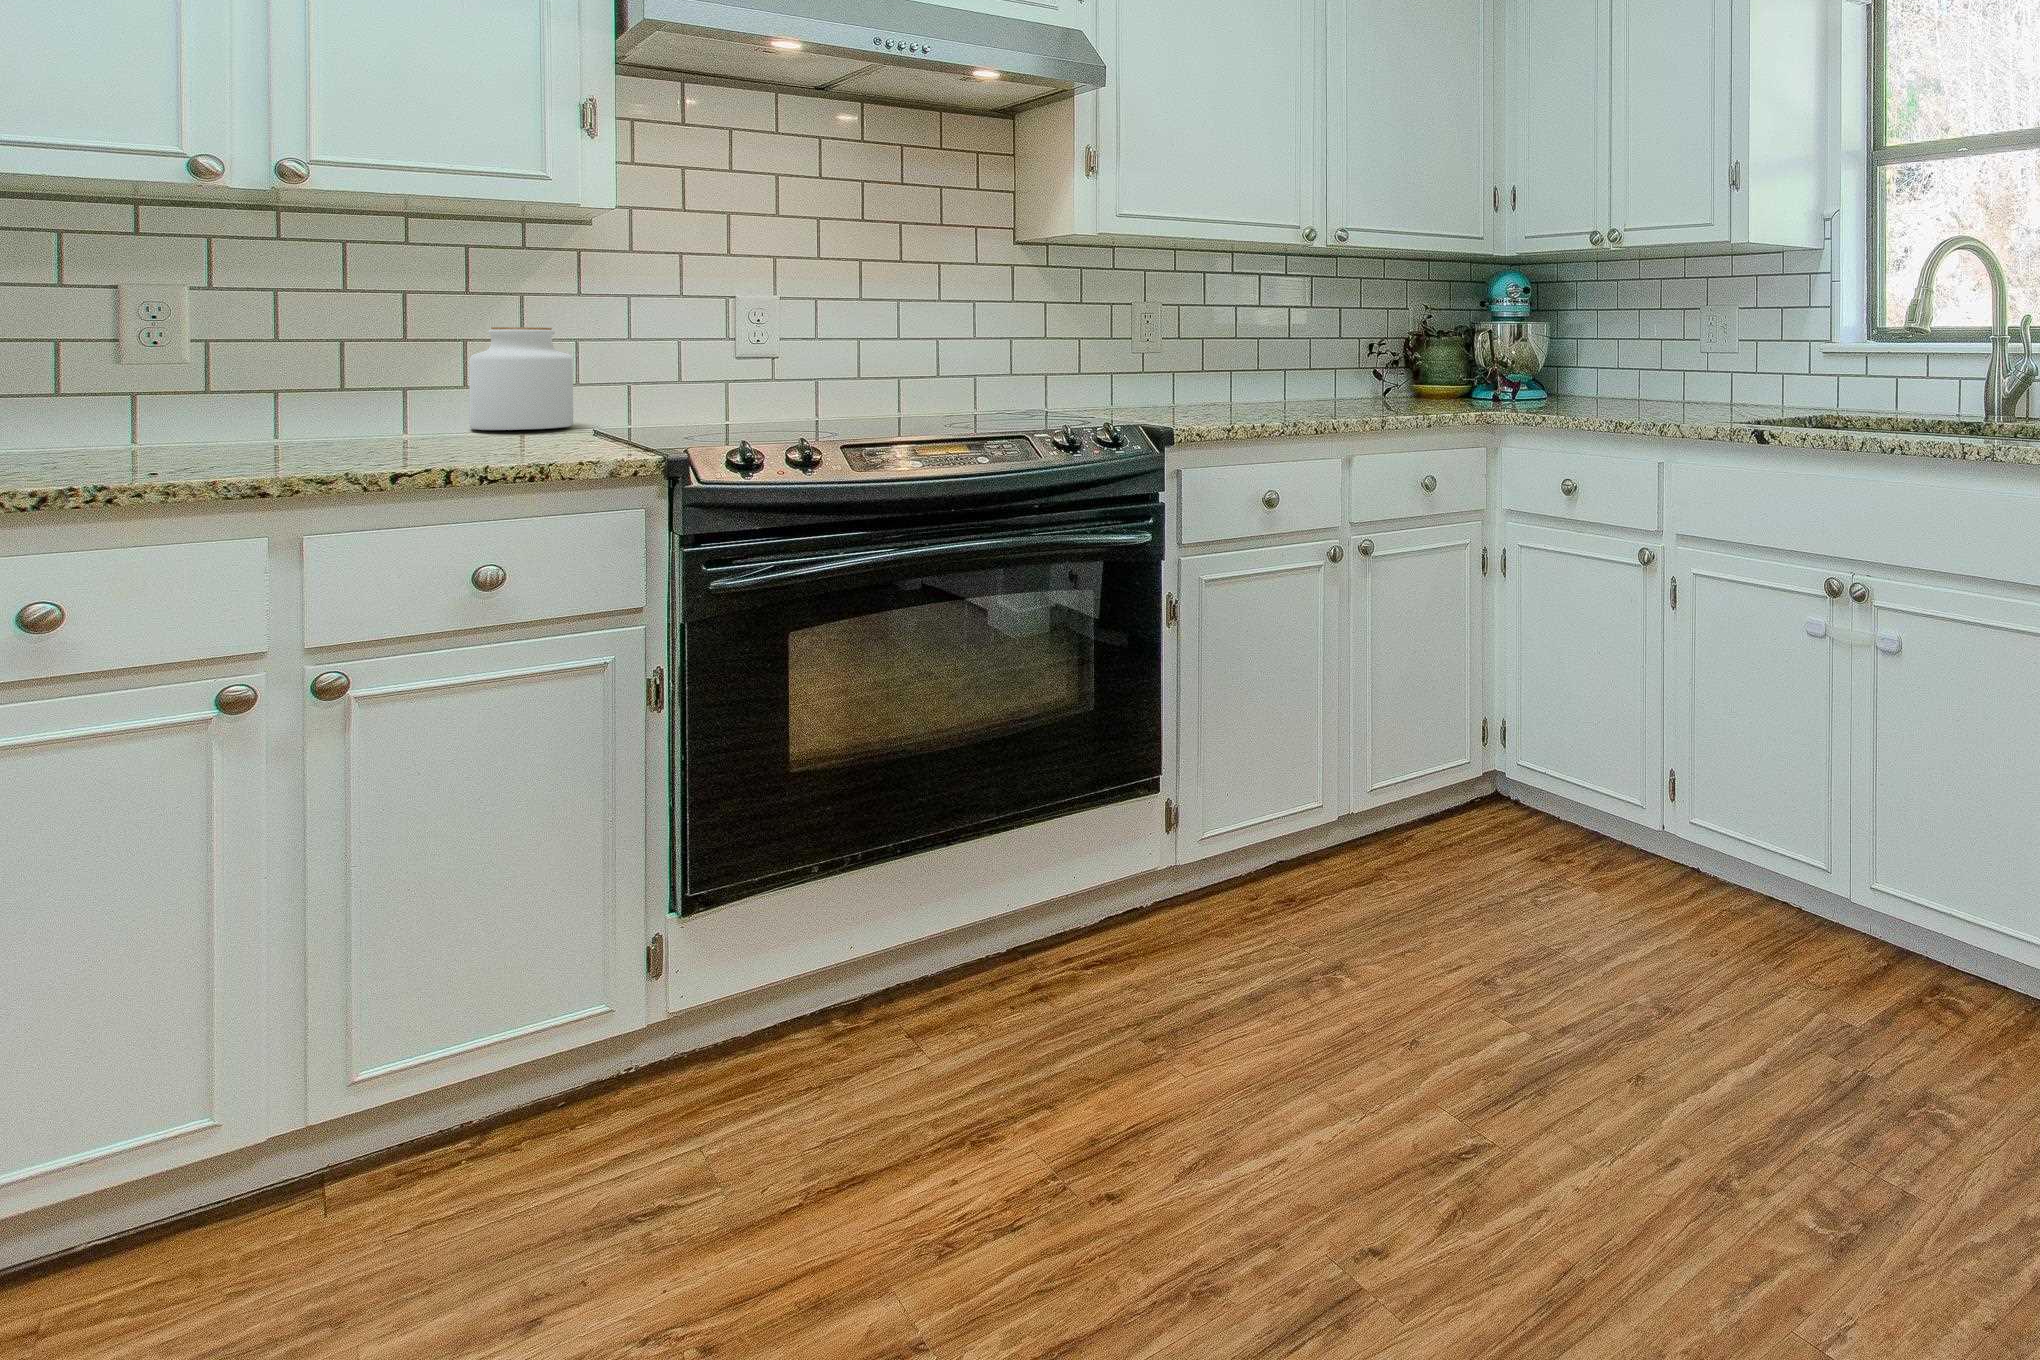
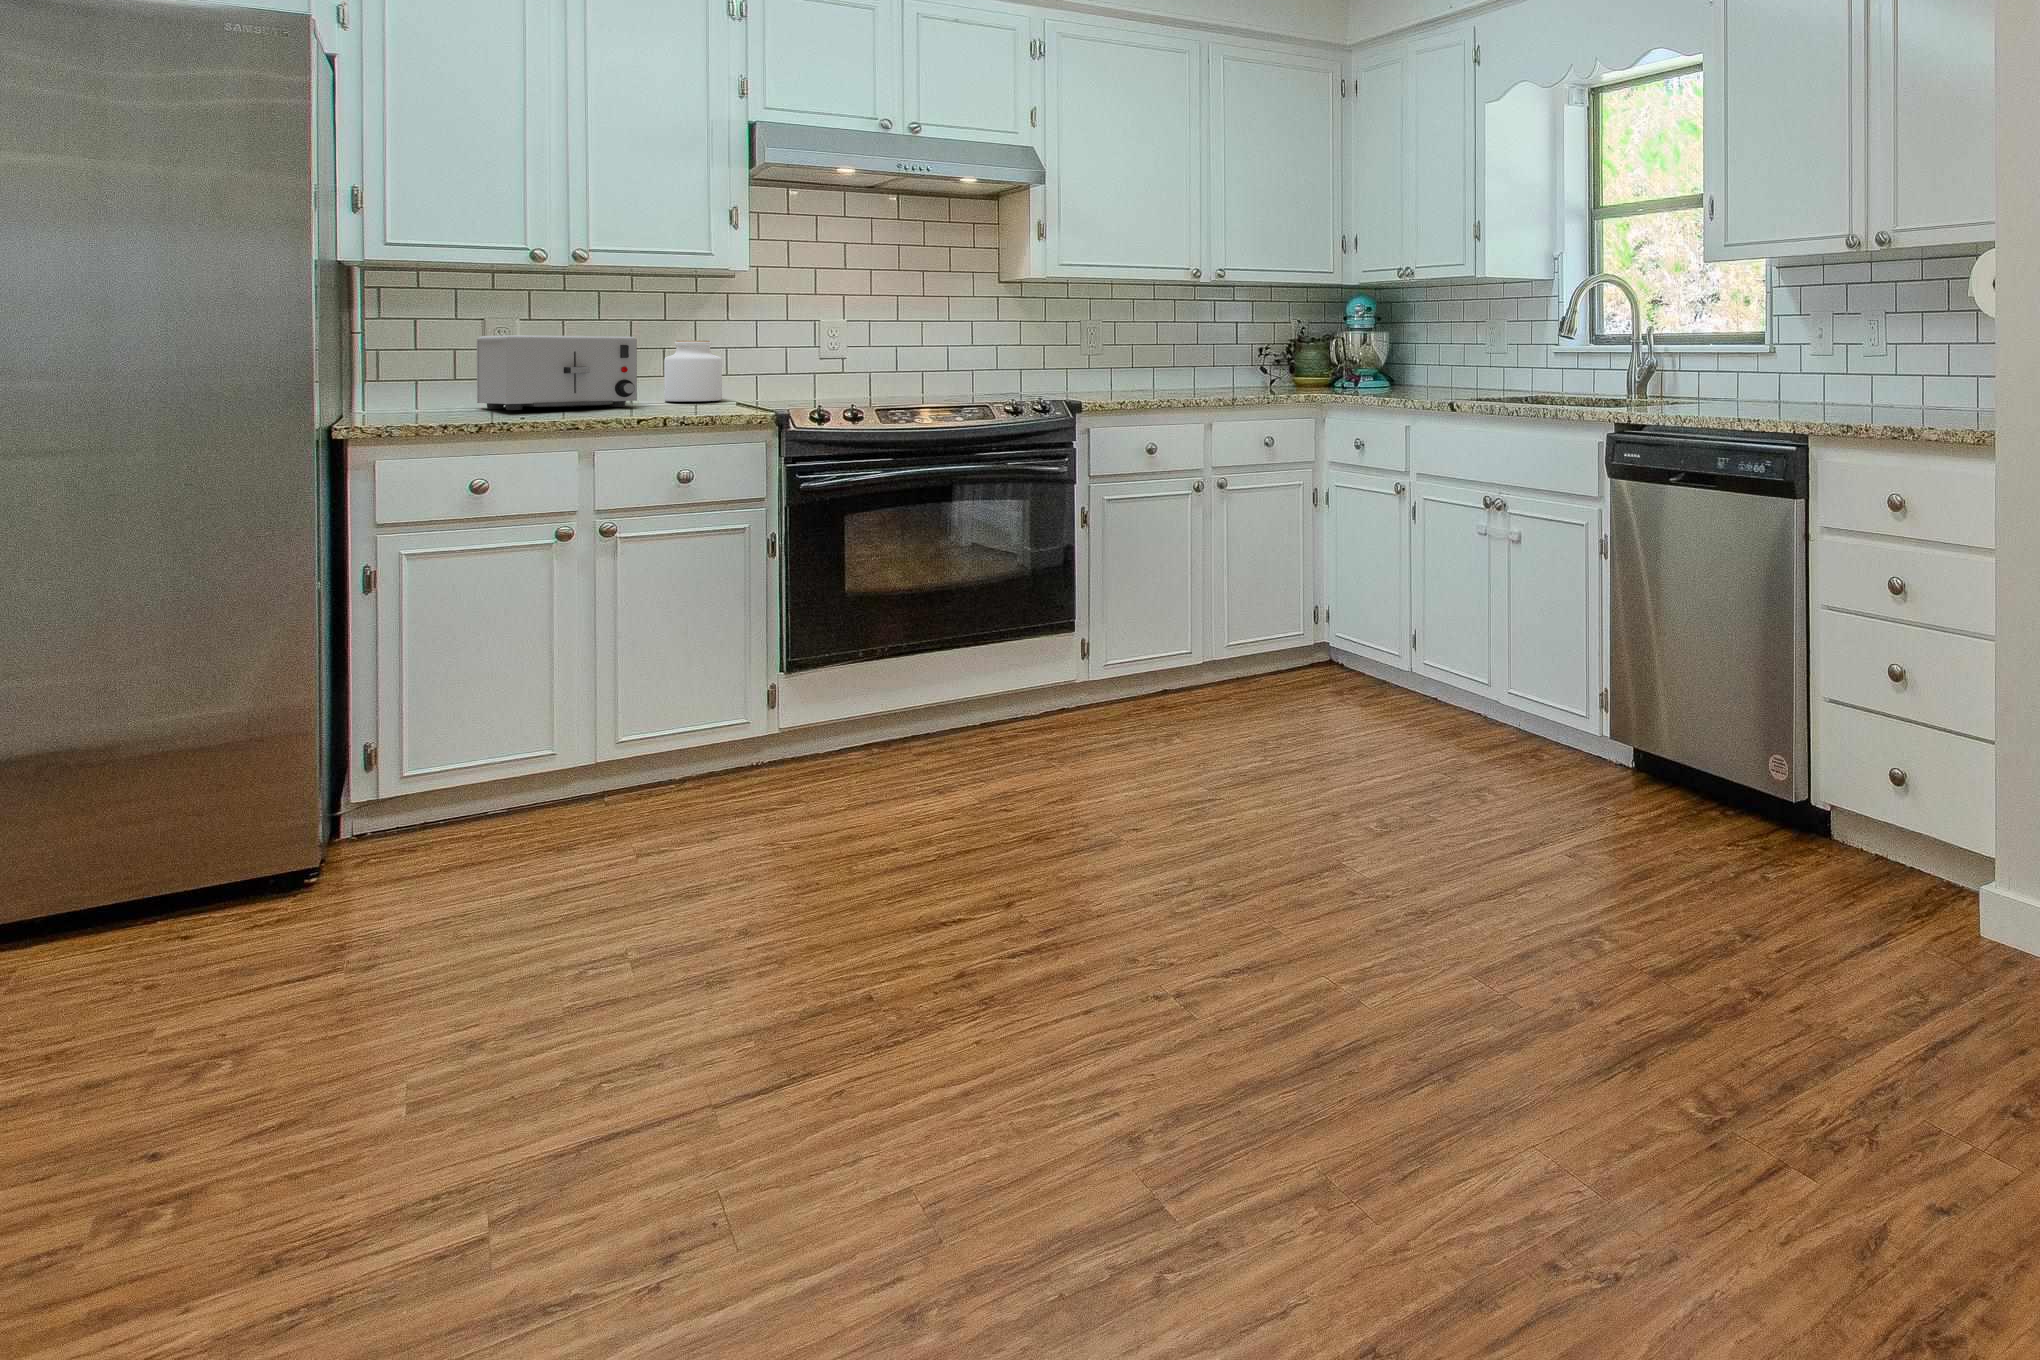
toaster: none [91,316,412,453] -> present [477,335,637,410]

